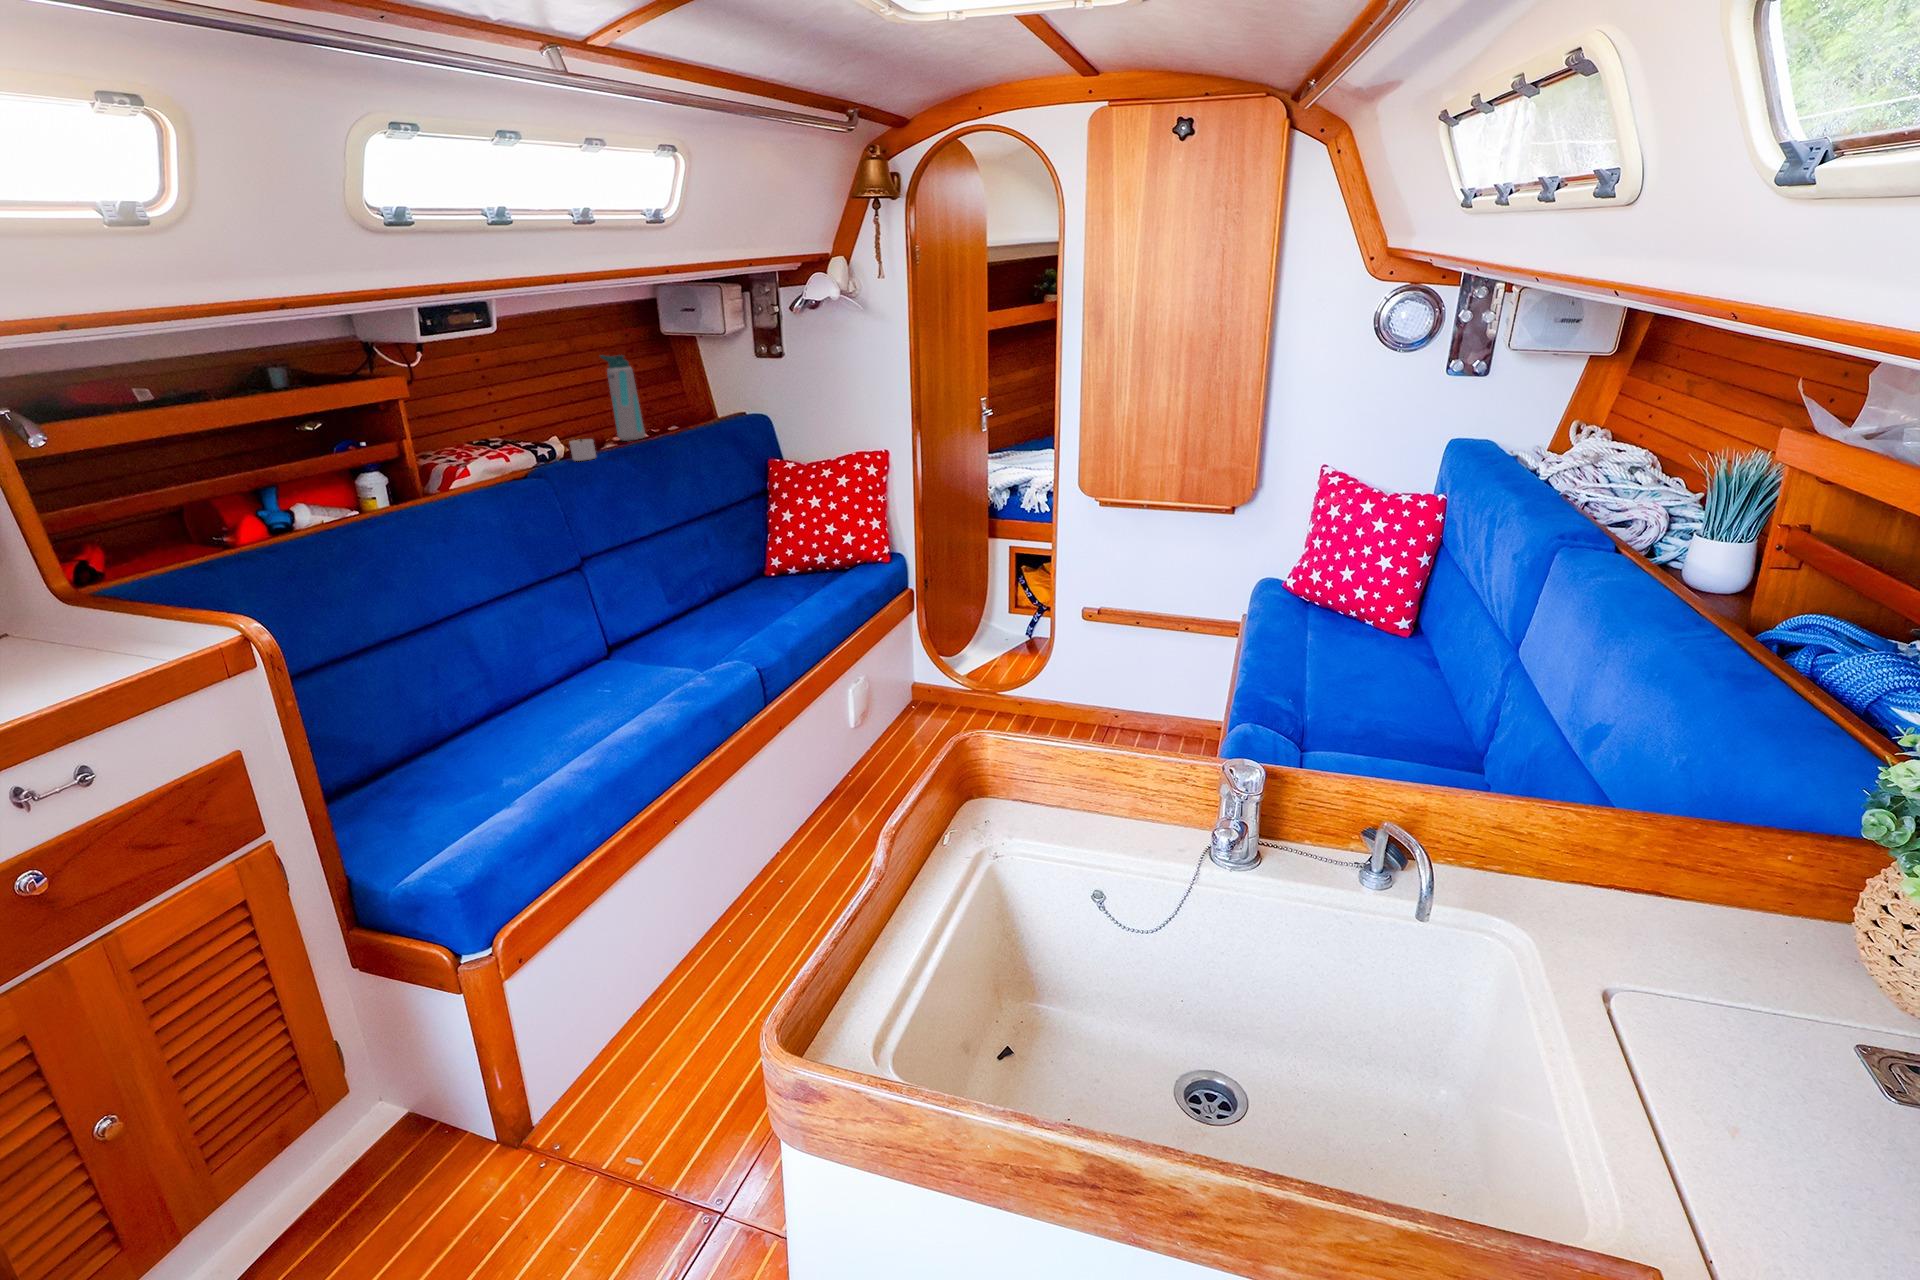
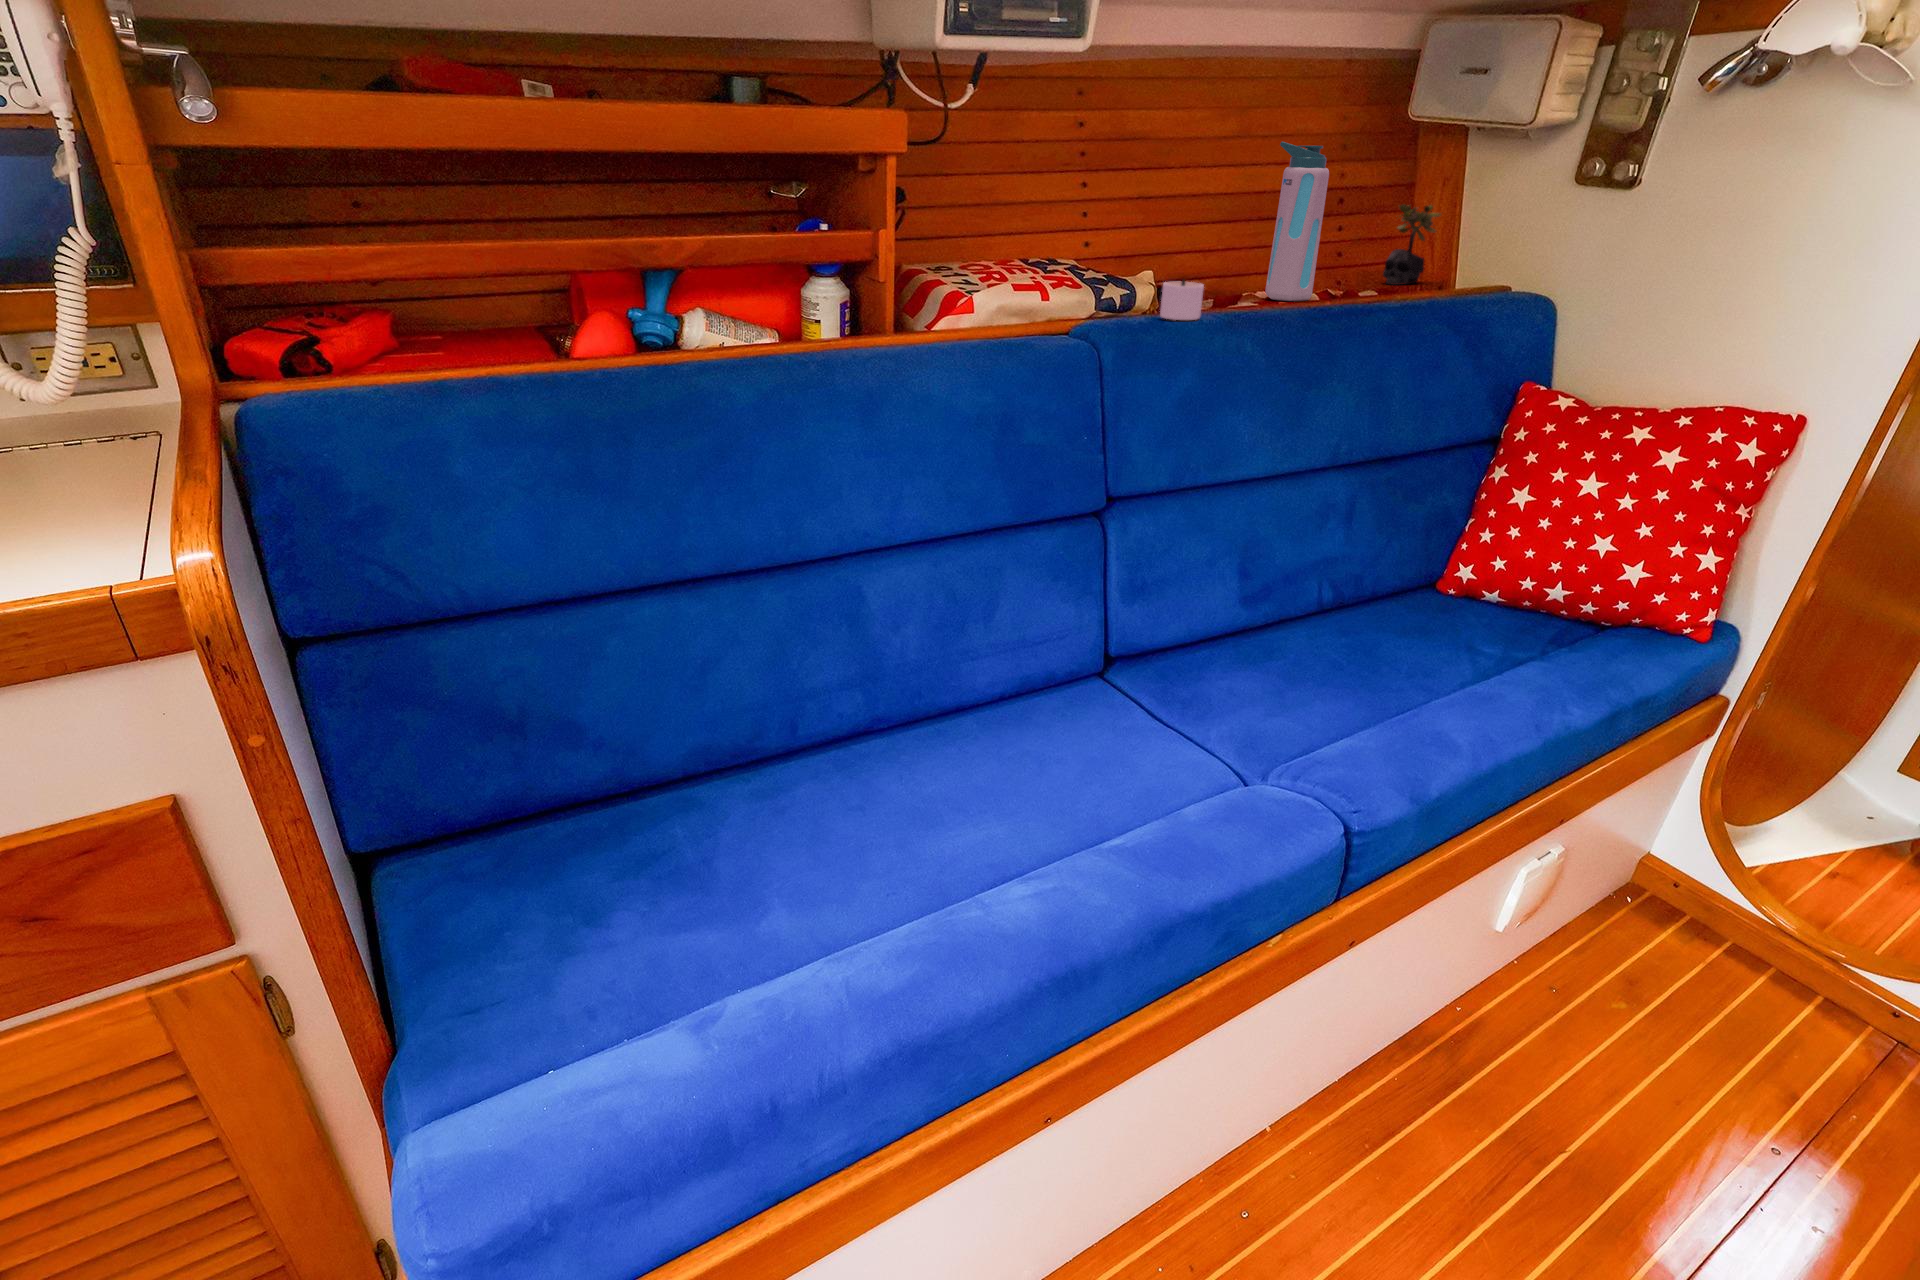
succulent plant: none [667,371,697,421] -> present [1383,204,1441,285]

